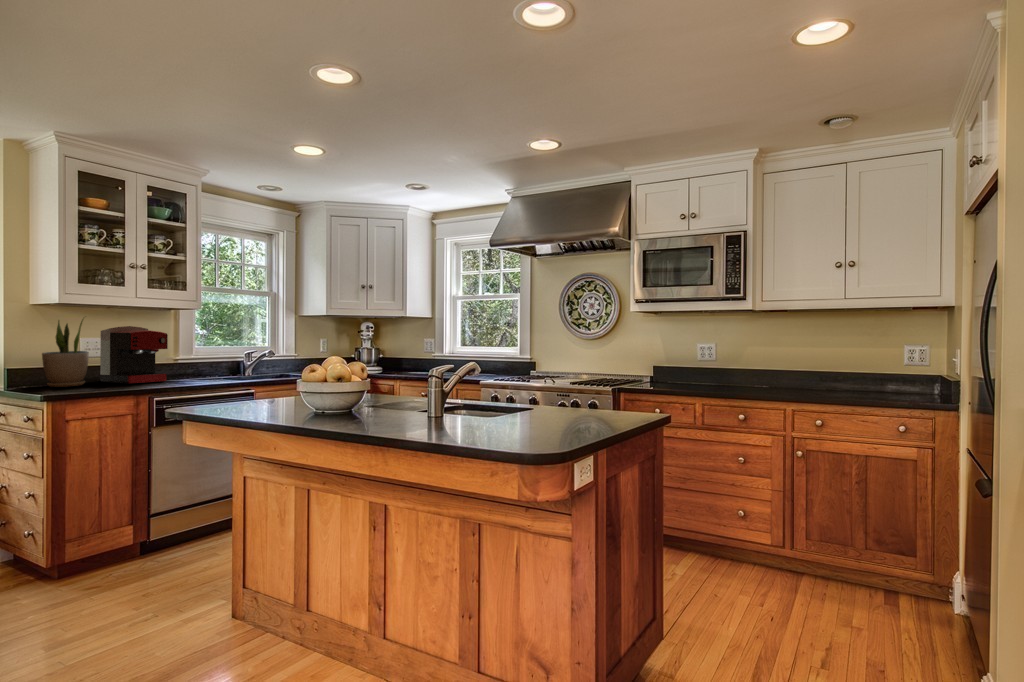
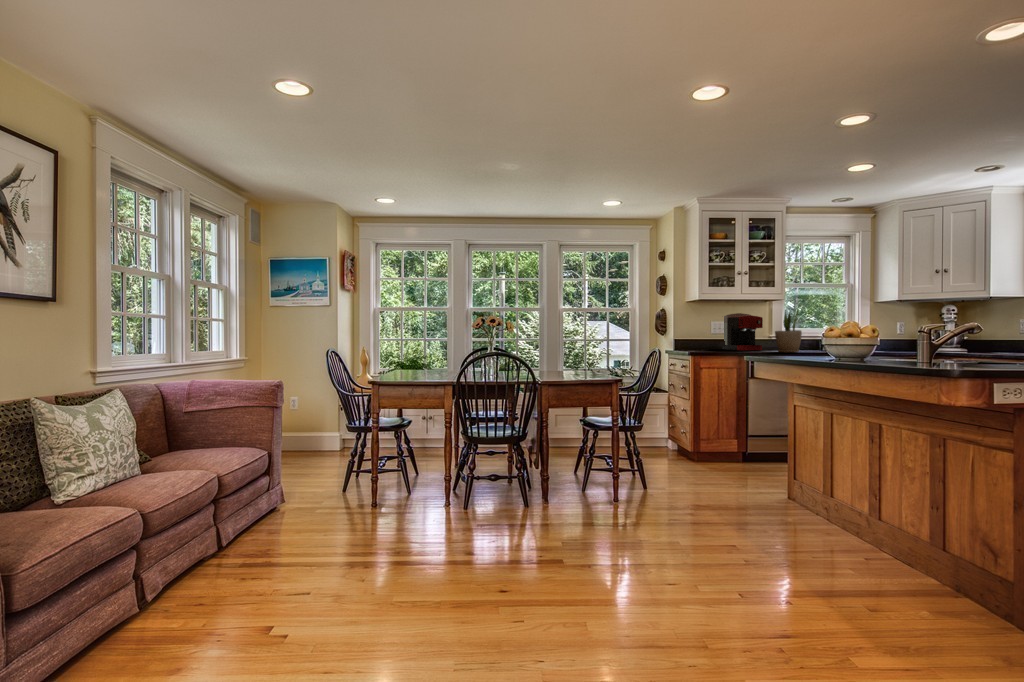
potted plant: present [42,319,89,387] -> present [775,309,802,352]

